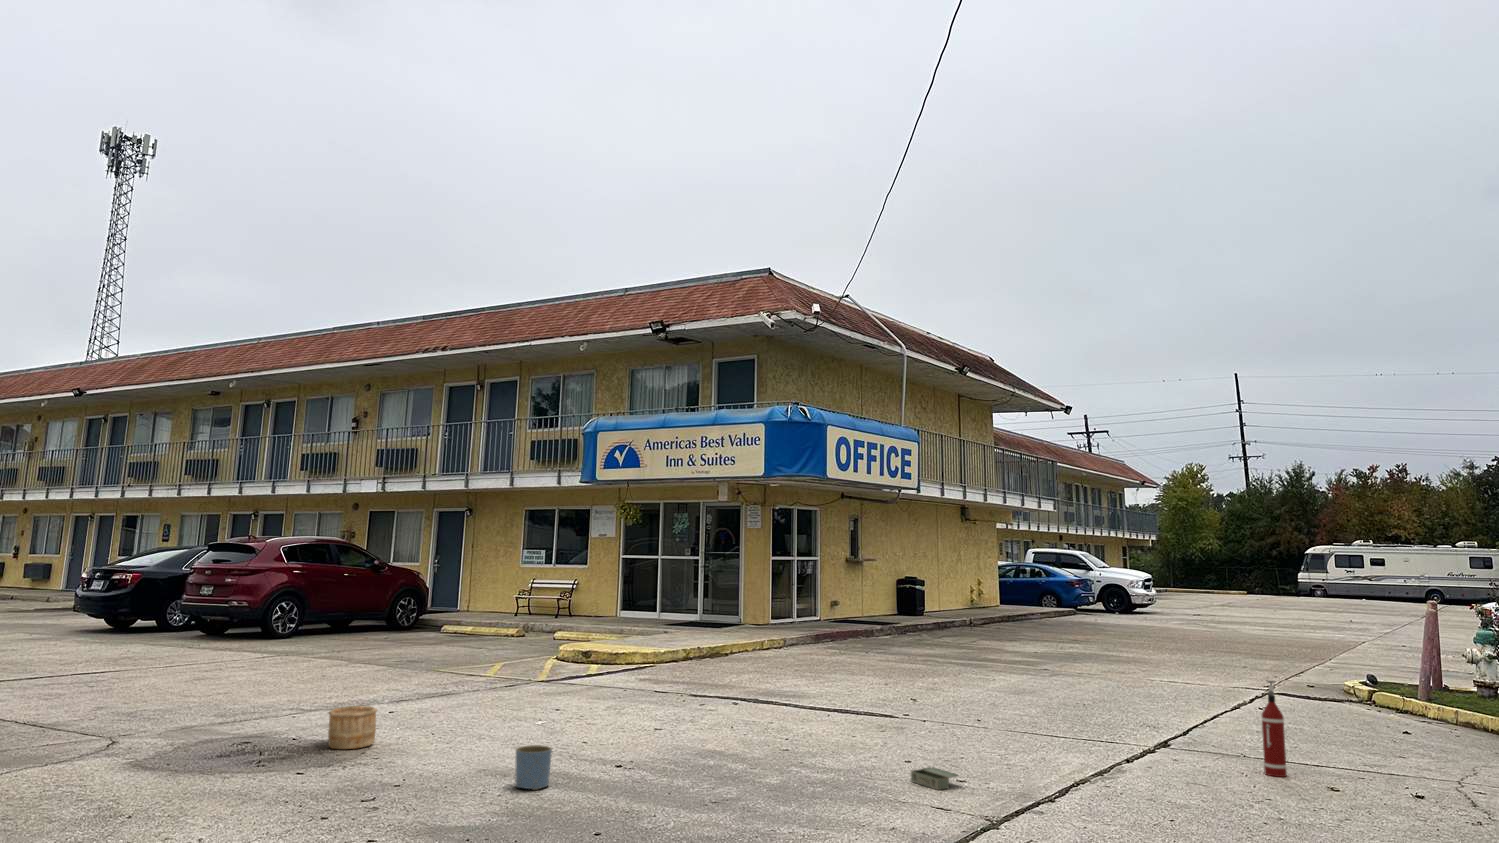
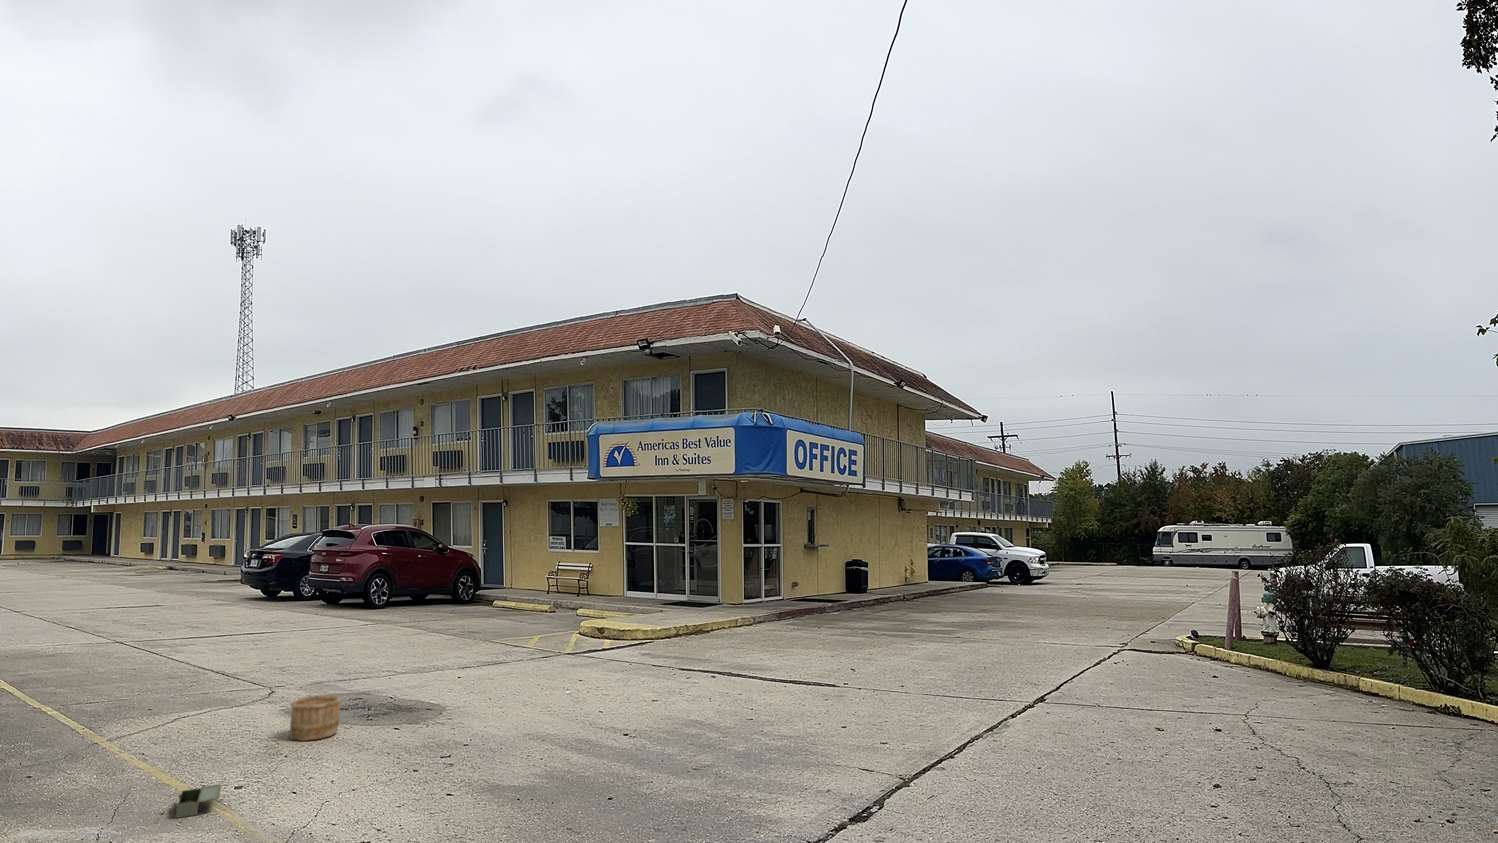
fire extinguisher: present [1262,681,1287,777] -> none [1191,676,1217,772]
planter: present [515,745,552,790] -> none [452,747,491,797]
toolbox: present [911,767,958,790] -> present [173,785,221,818]

